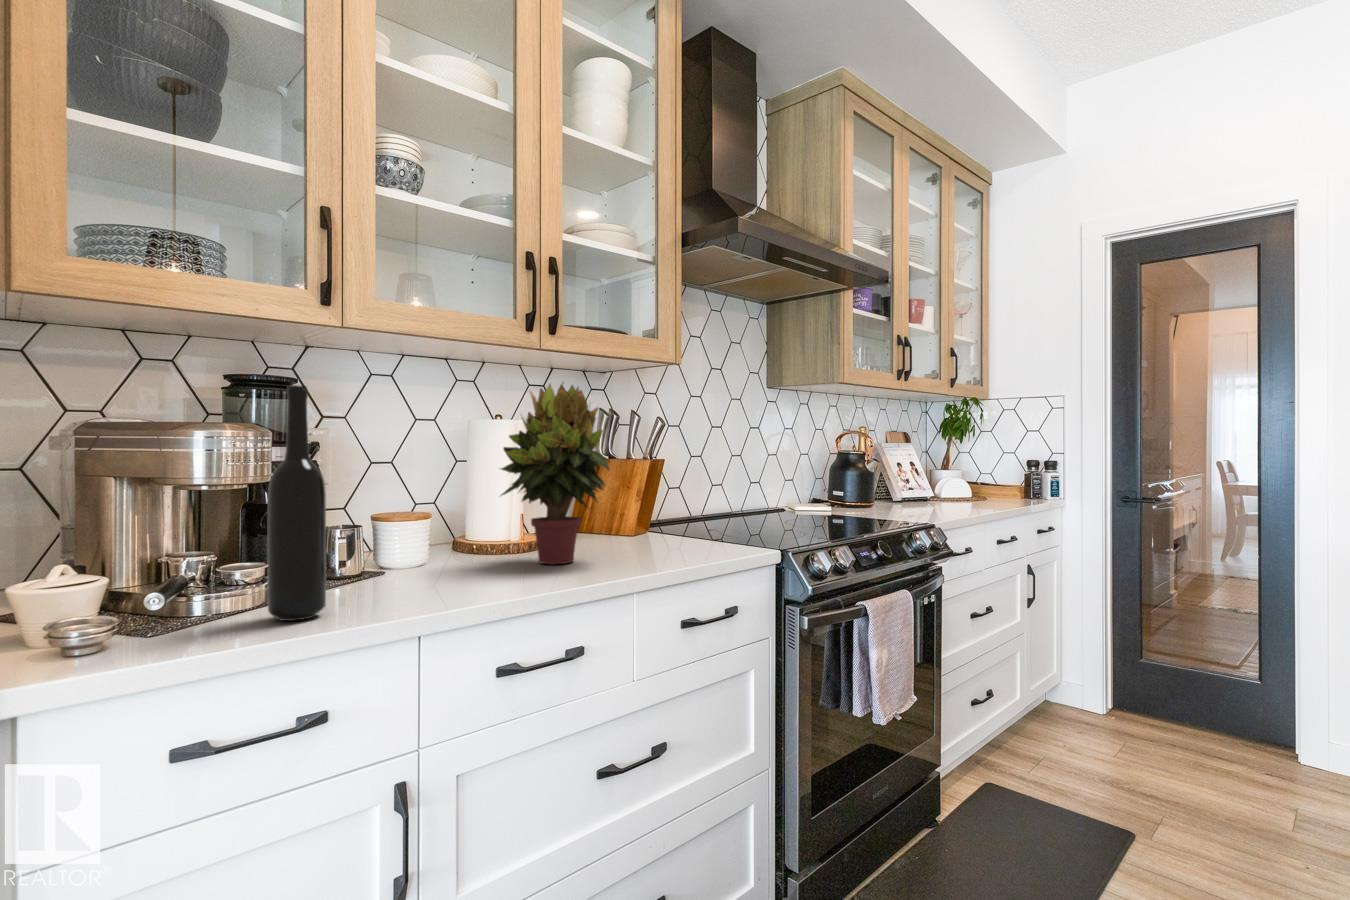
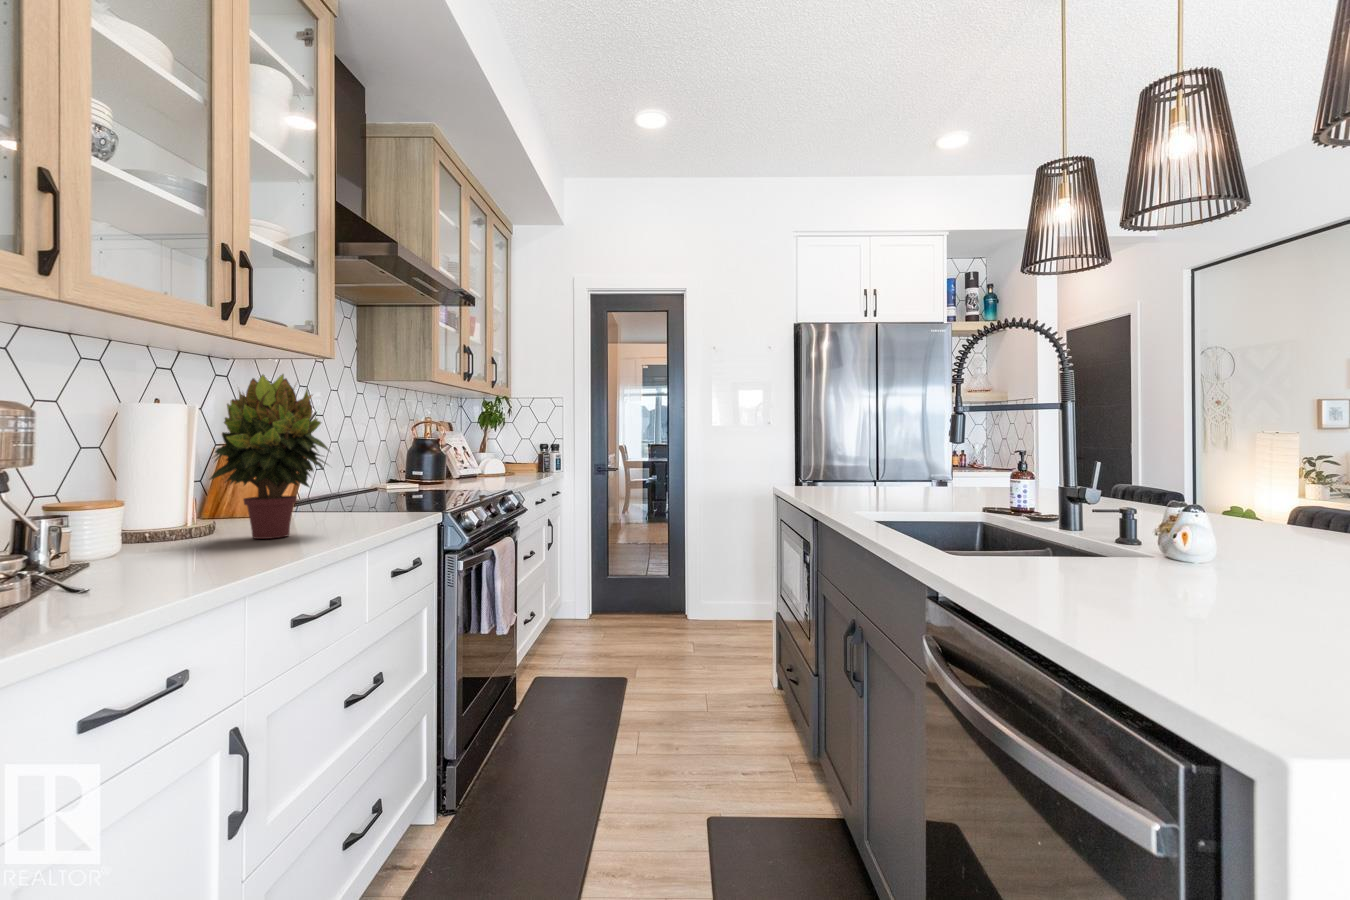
bottle: present [268,385,326,621] -> none [102,373,166,596]

